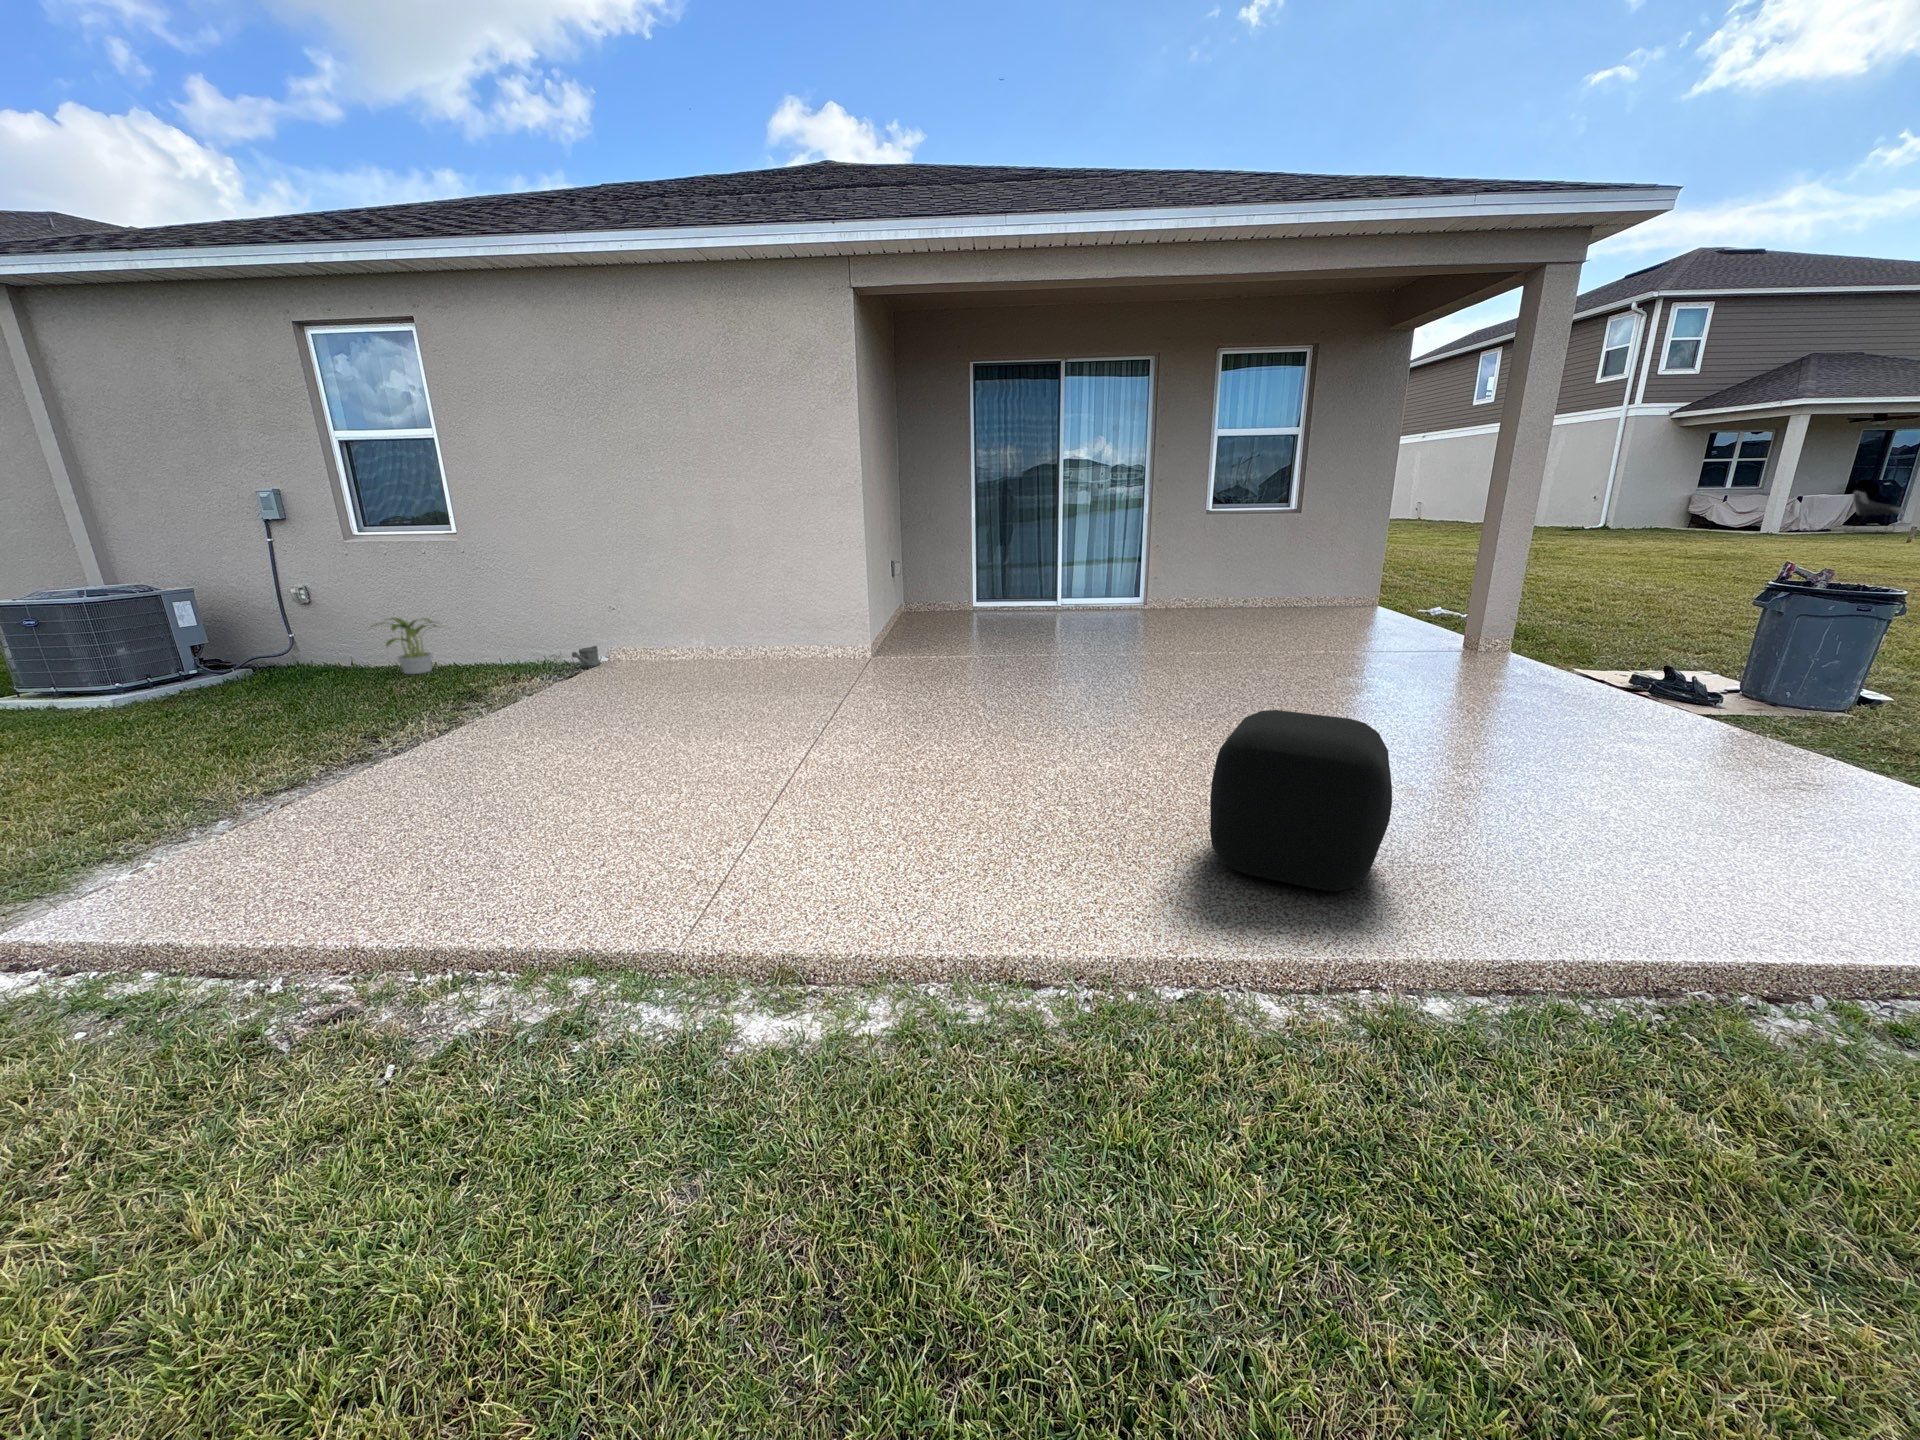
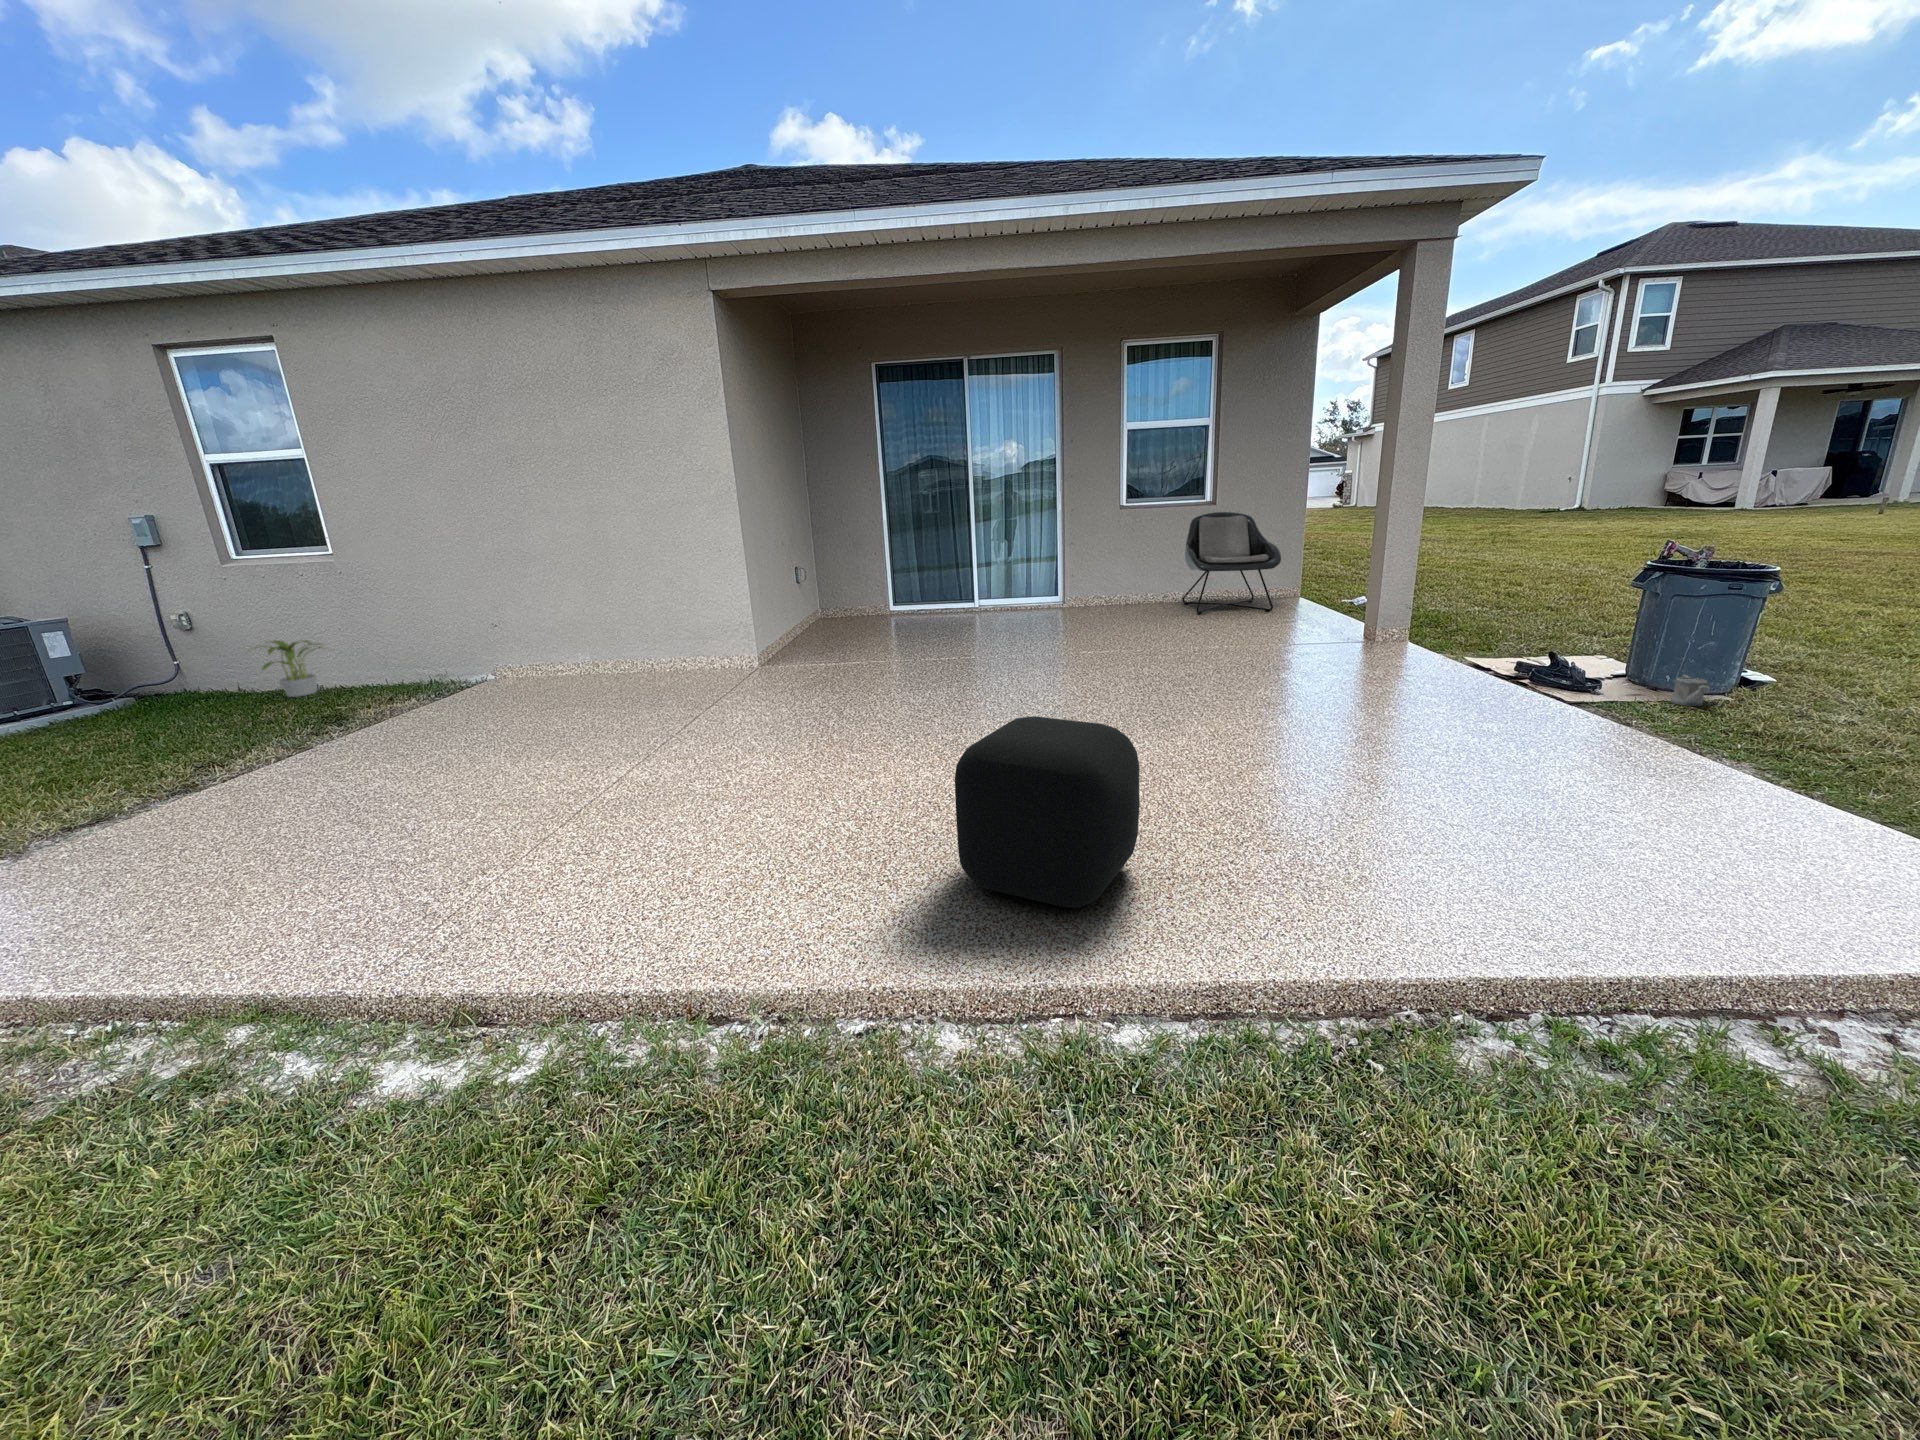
lounge chair: present [1850,491,1904,533] -> present [1183,512,1281,614]
watering can: present [572,646,600,667] -> present [1671,675,1710,706]

